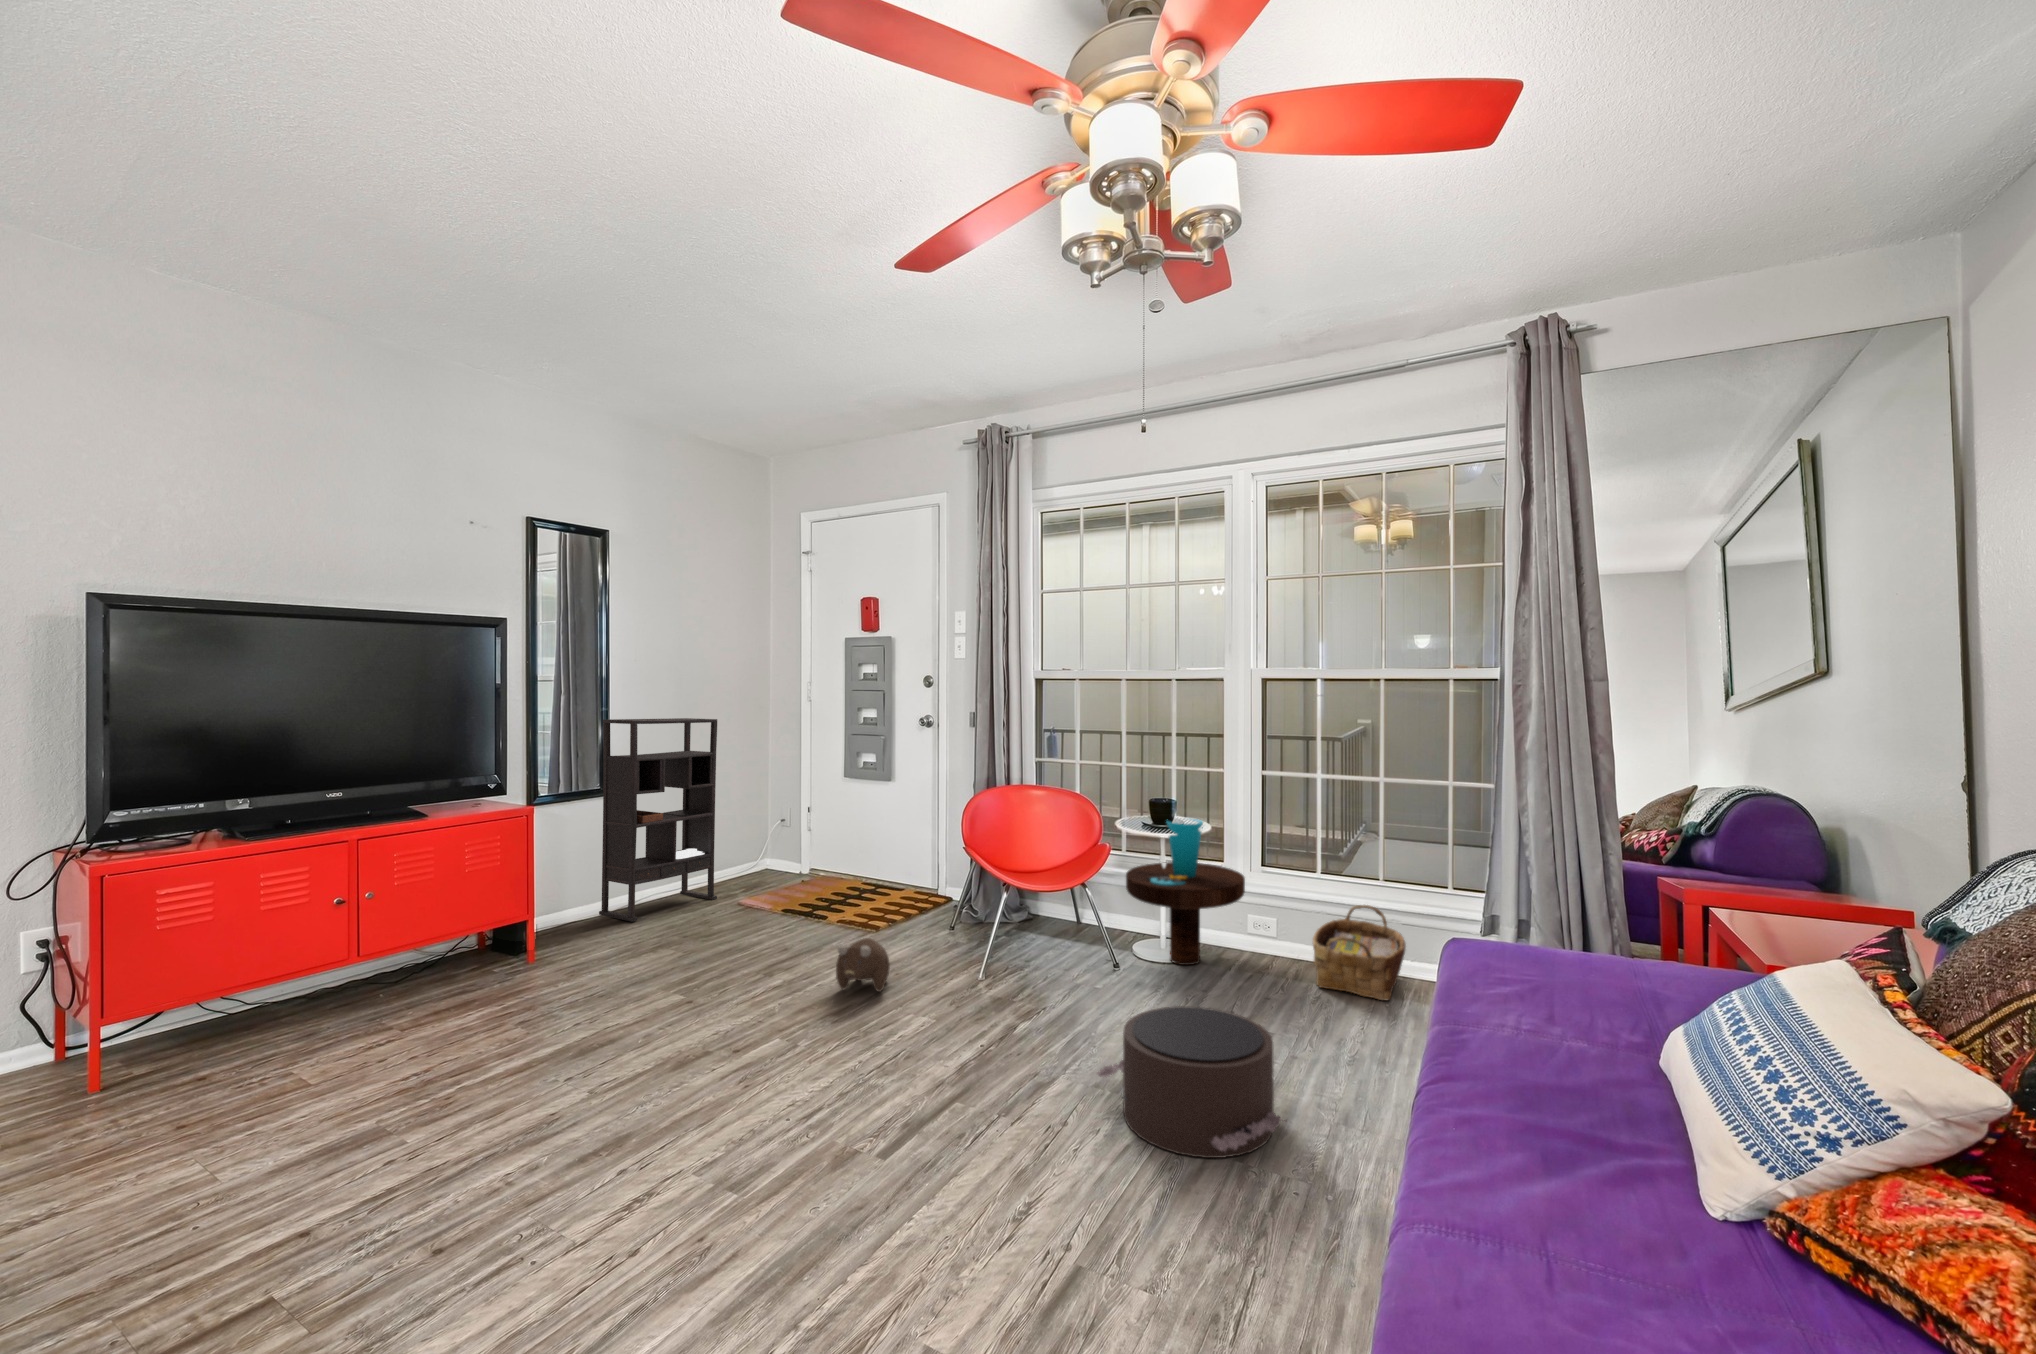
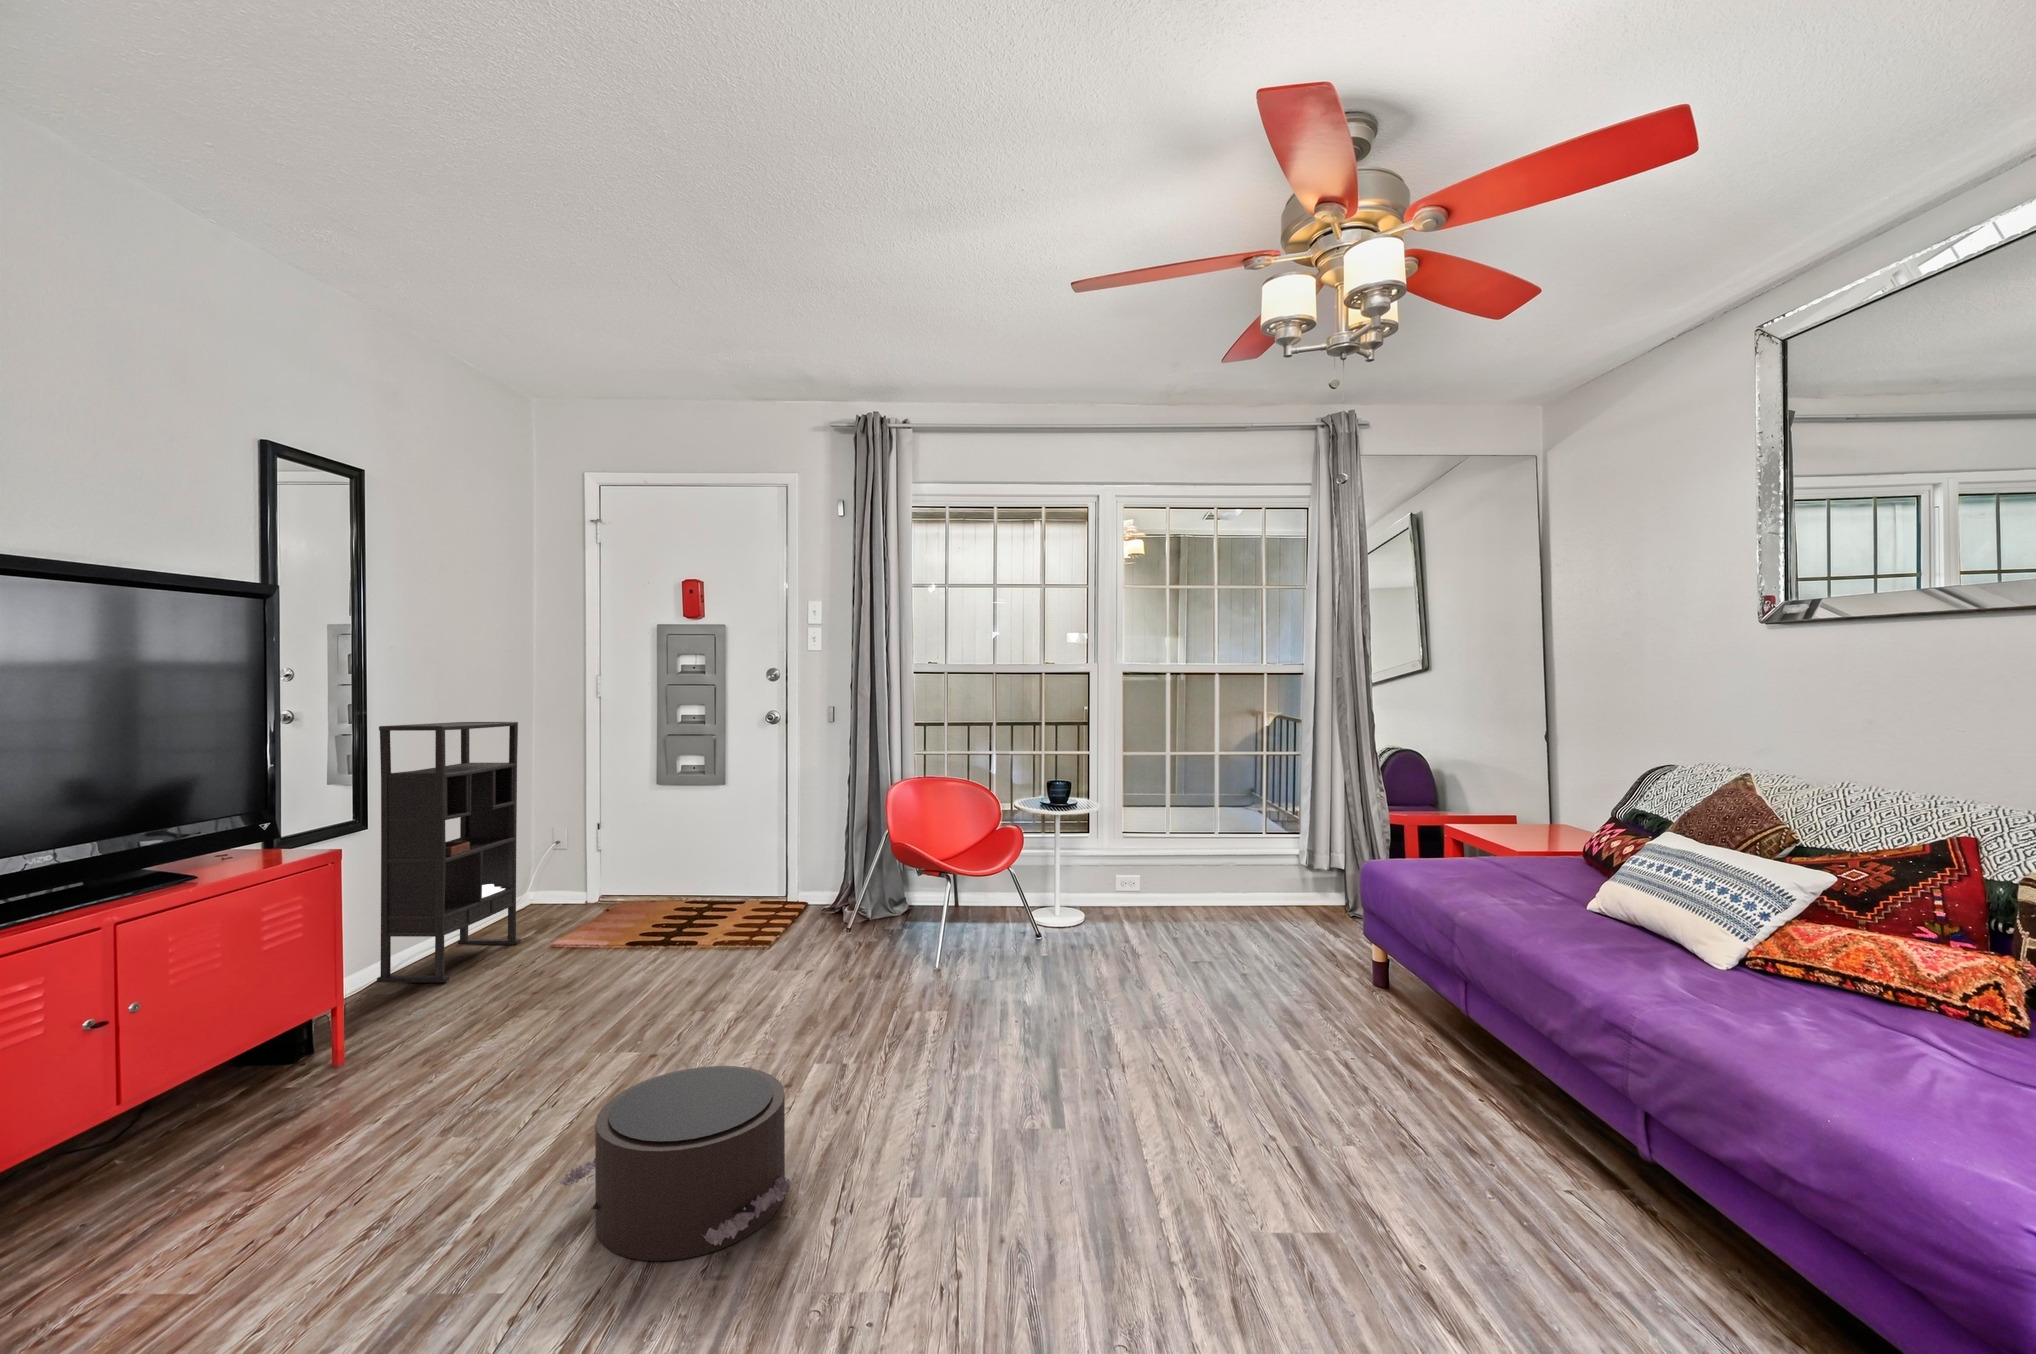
side table: present [1126,819,1245,965] -> none [1037,798,1142,929]
woven basket: present [1313,905,1406,1000] -> none [1198,858,1269,930]
plush toy: present [836,938,890,992] -> none [815,944,870,1002]
pouf: present [1097,1006,1286,1158] -> present [559,1066,798,1261]

